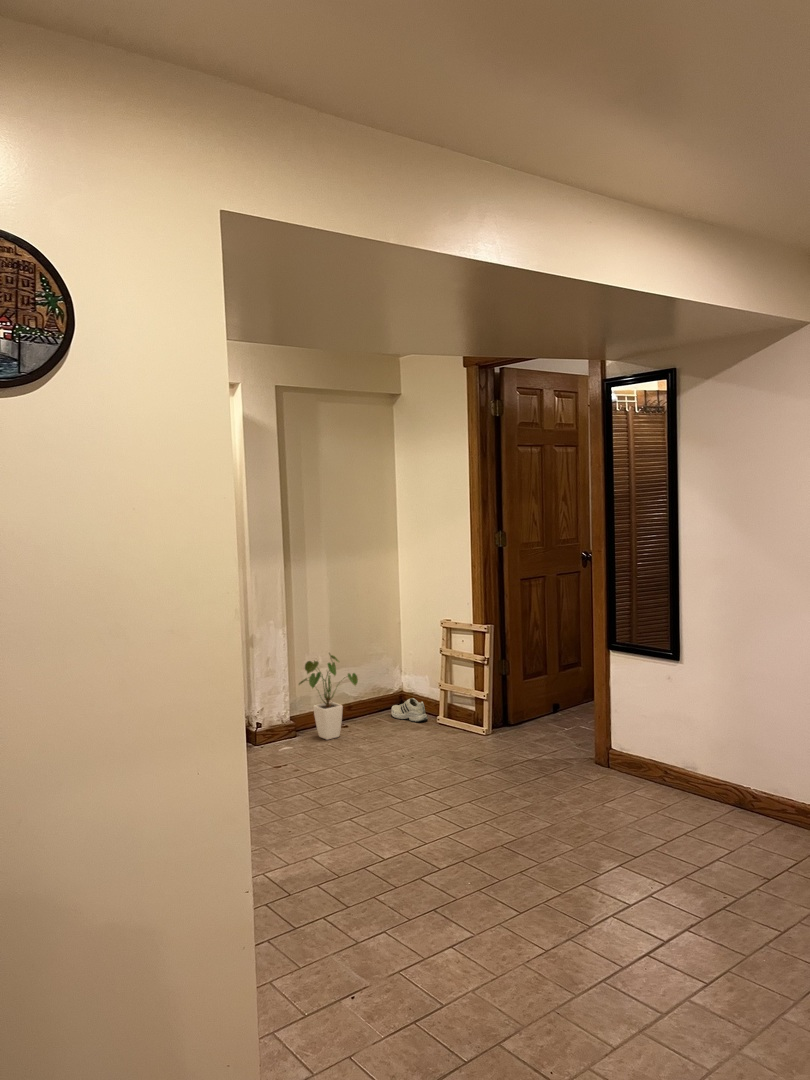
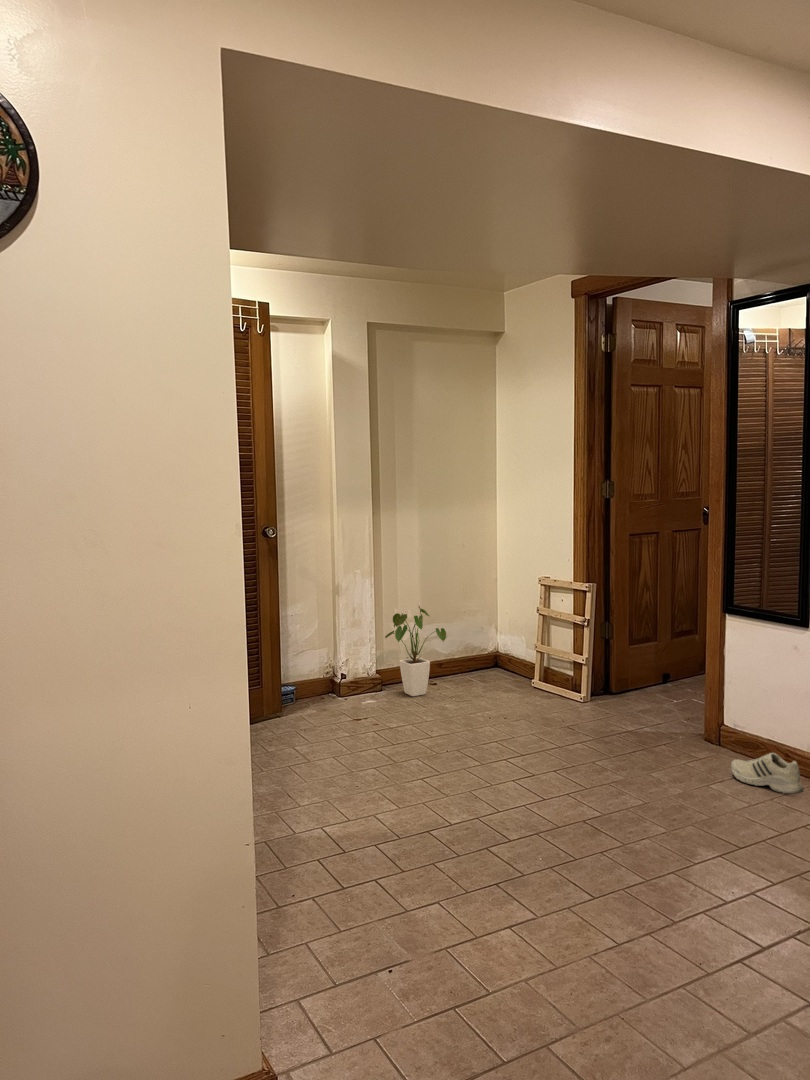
shoe: present [391,698,428,722] -> present [731,753,804,794]

